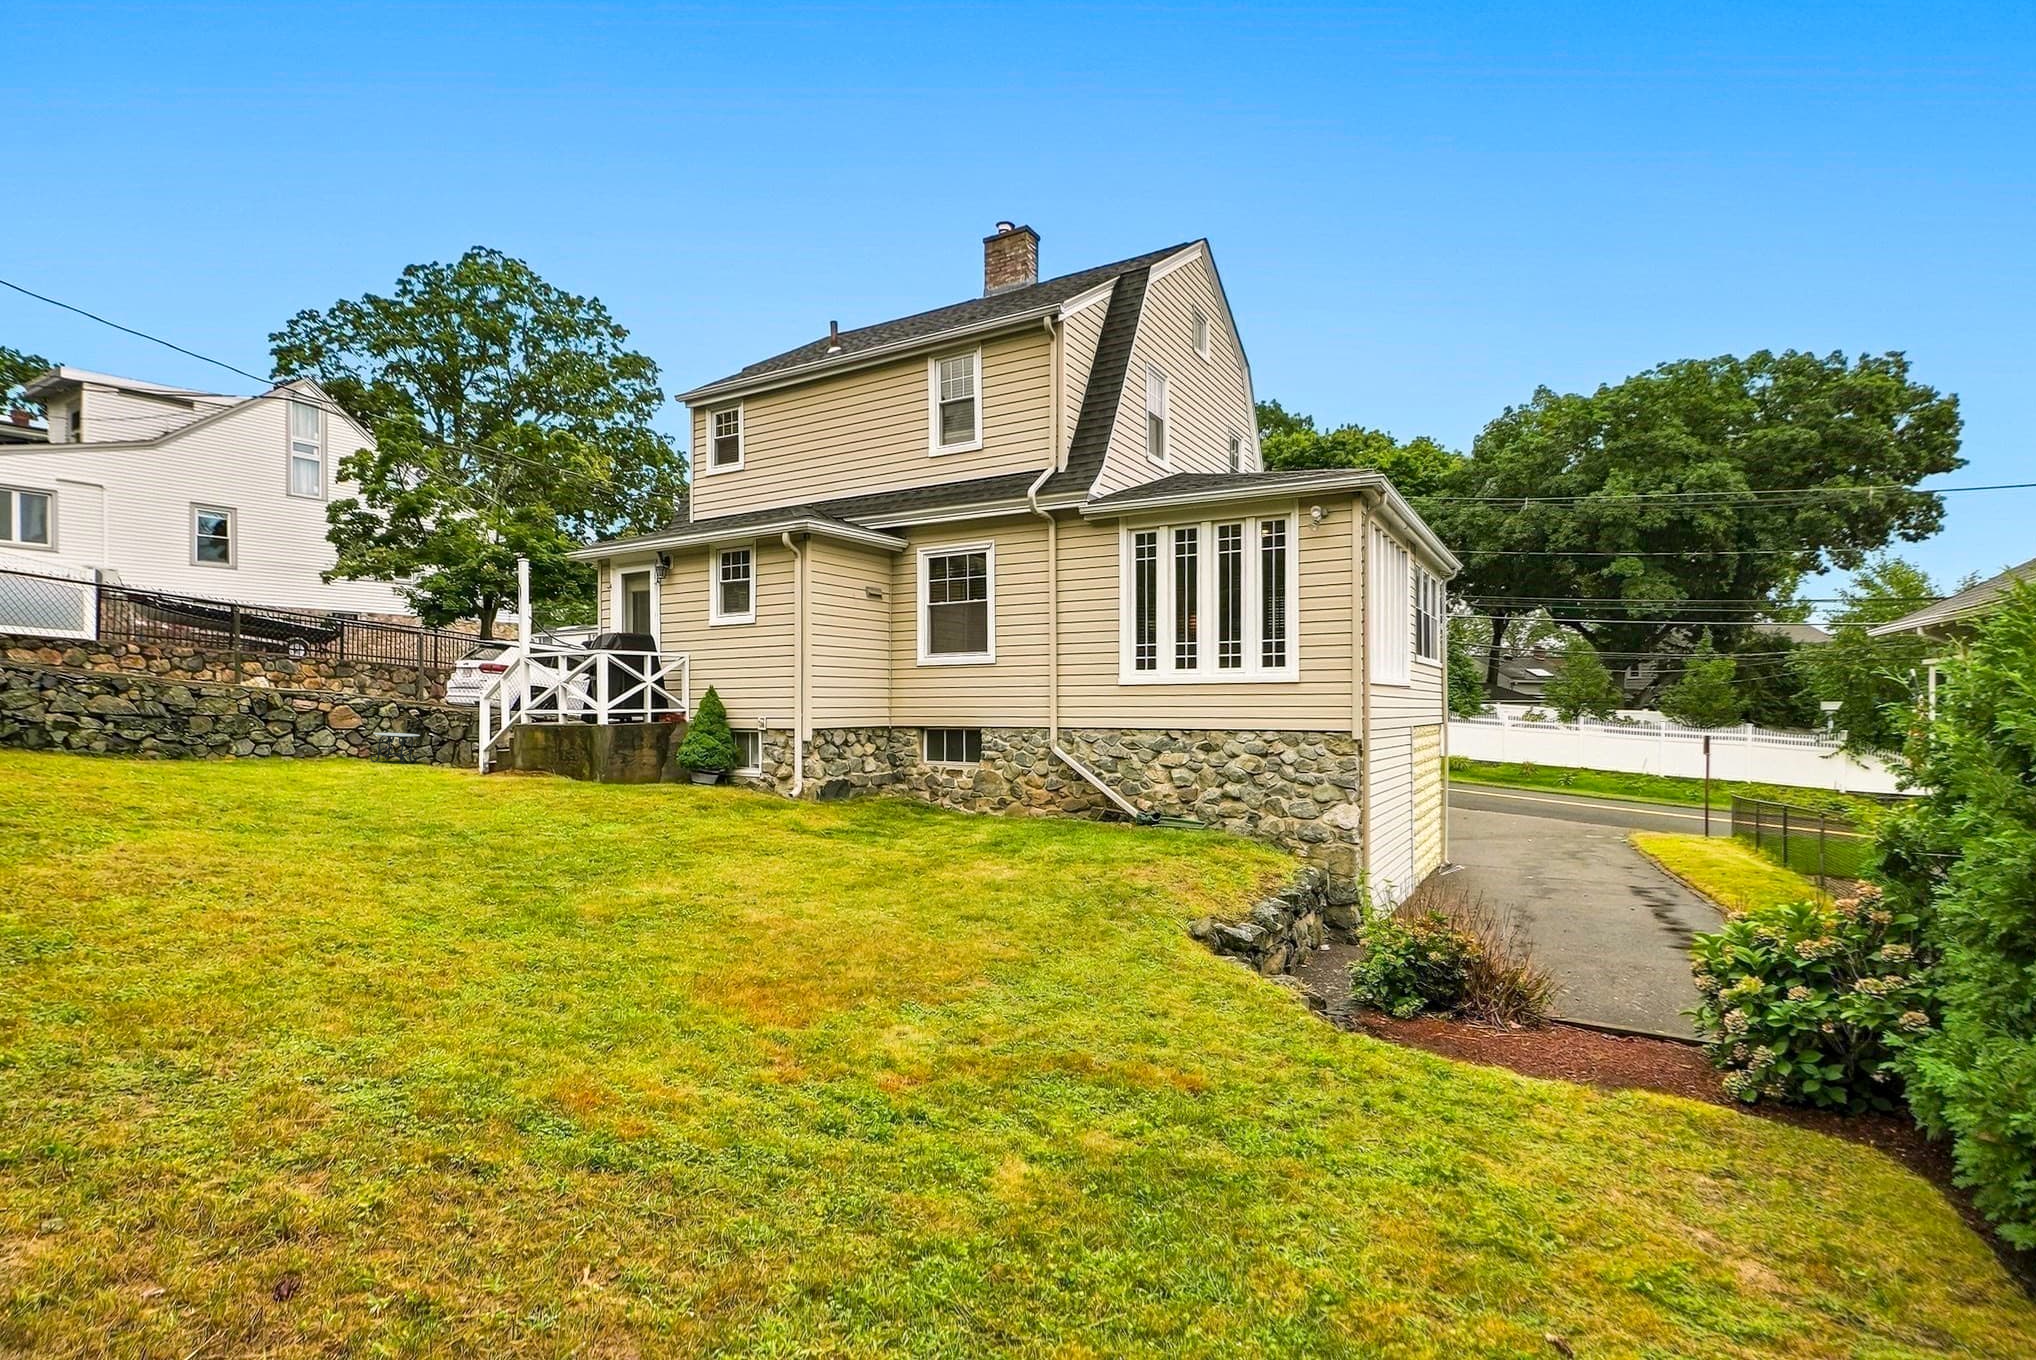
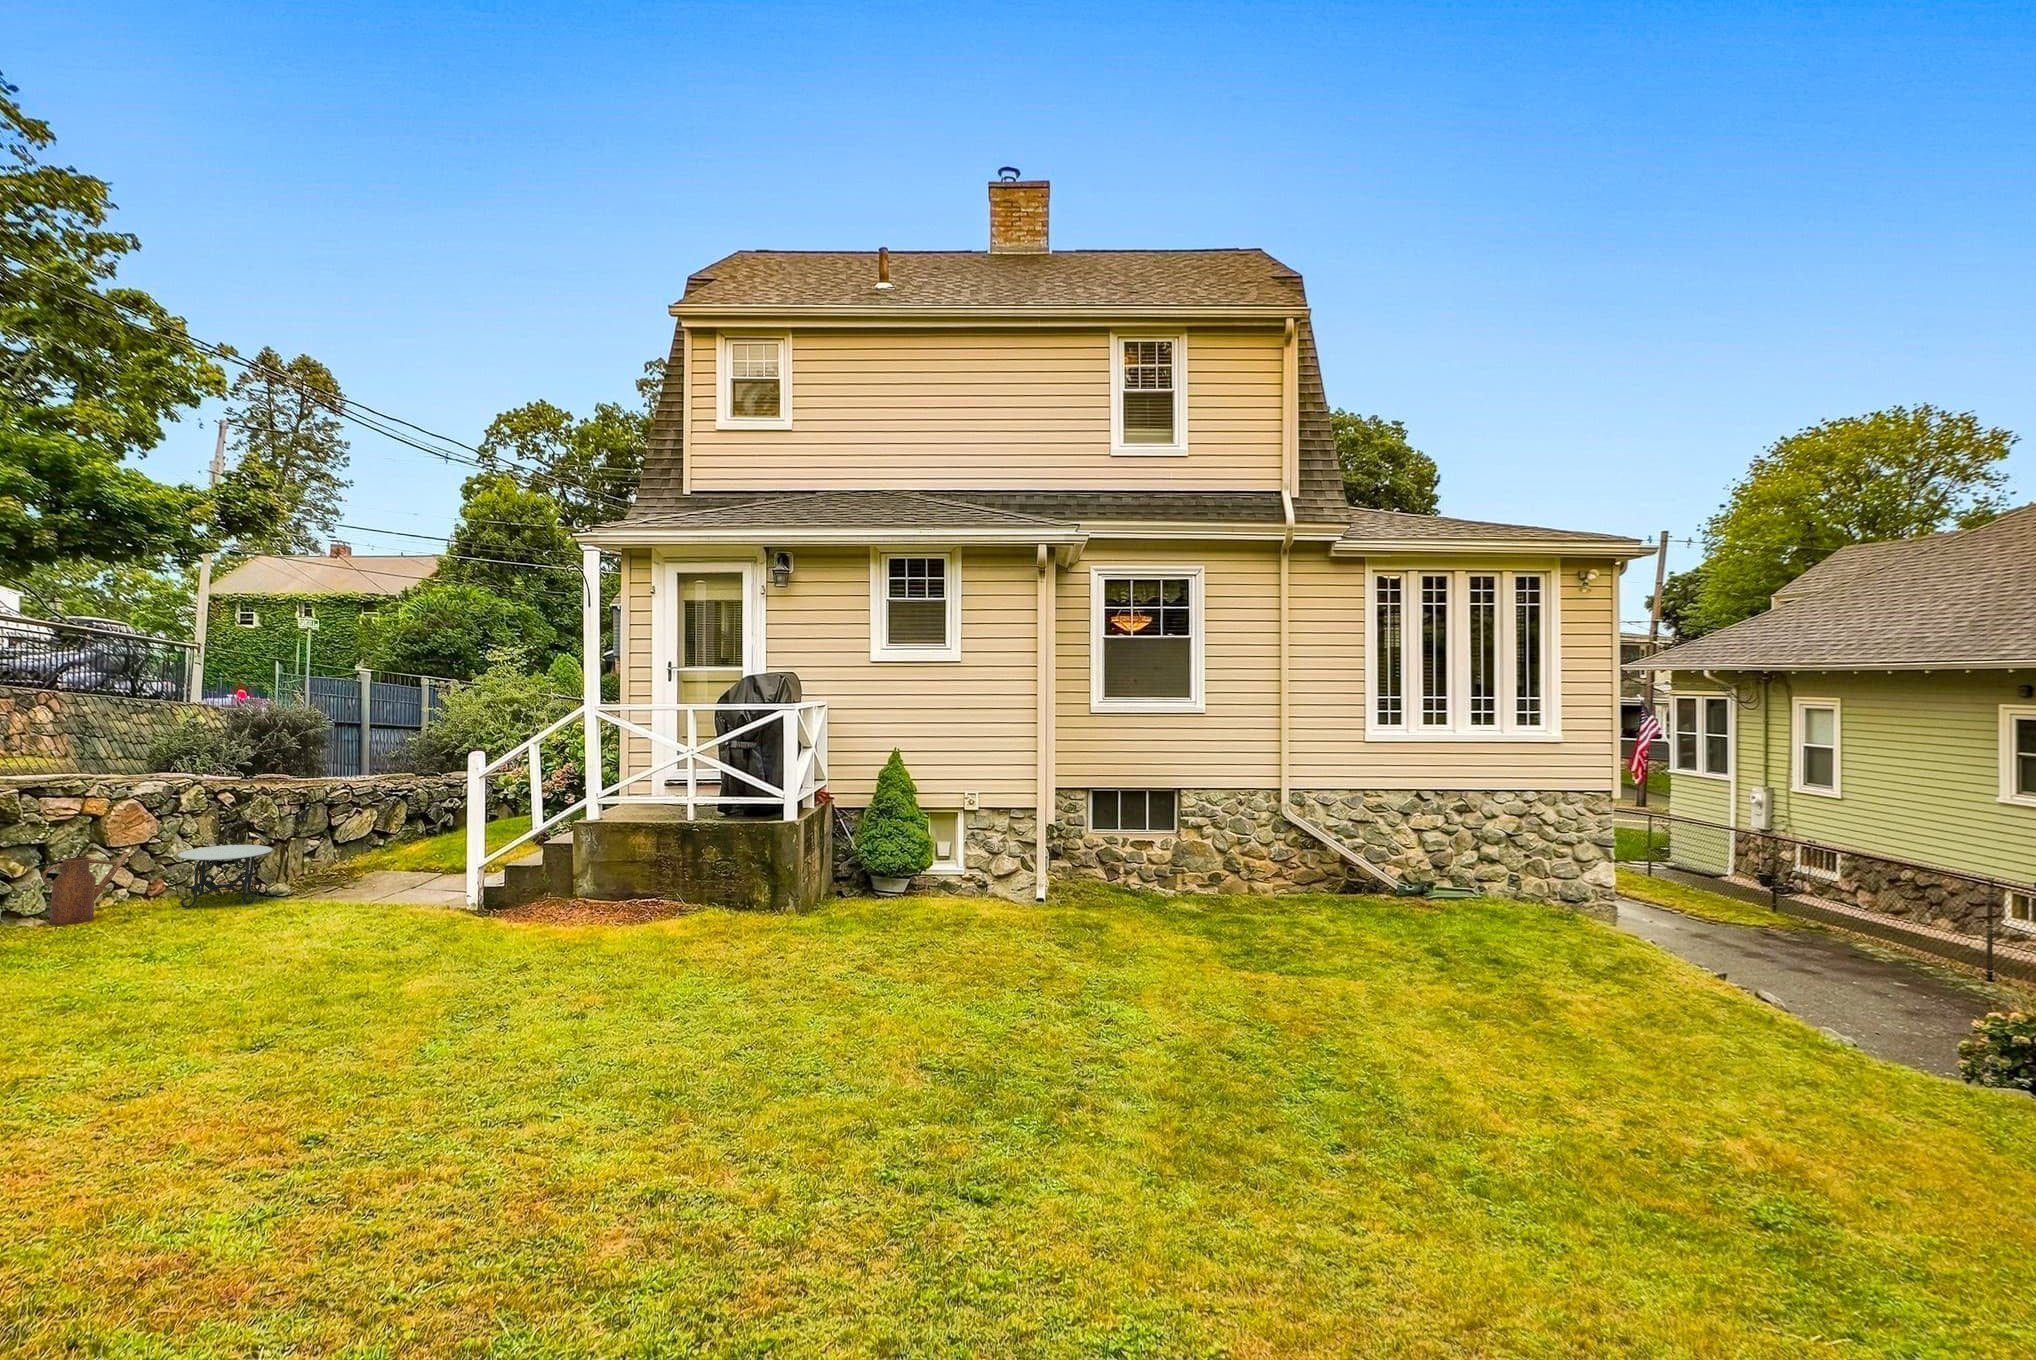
watering can: none [310,727,351,761] -> present [42,853,130,925]

